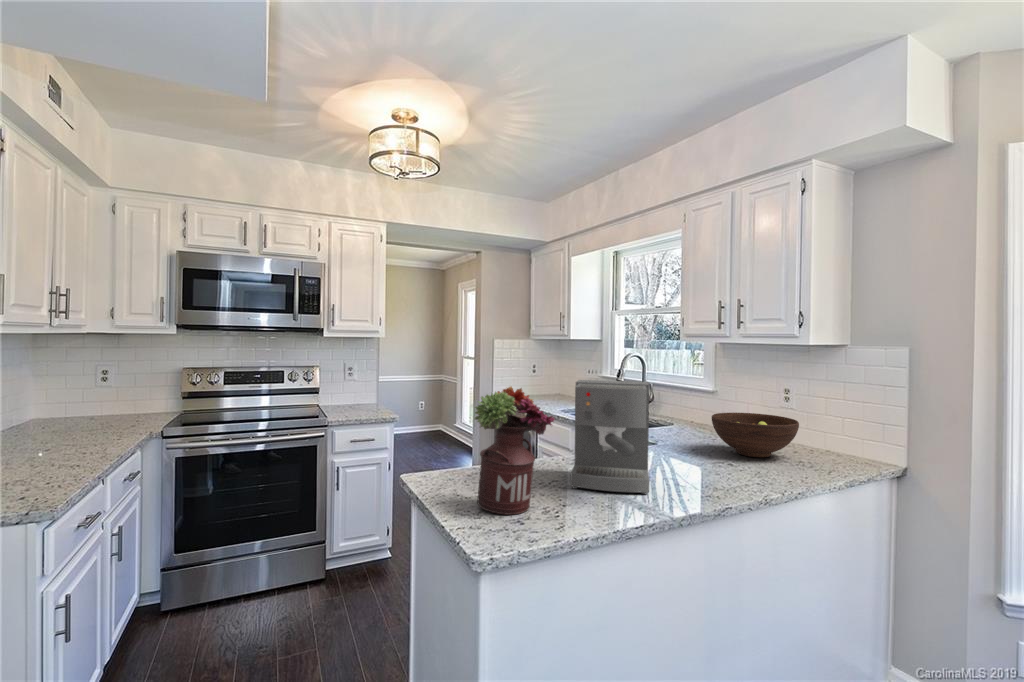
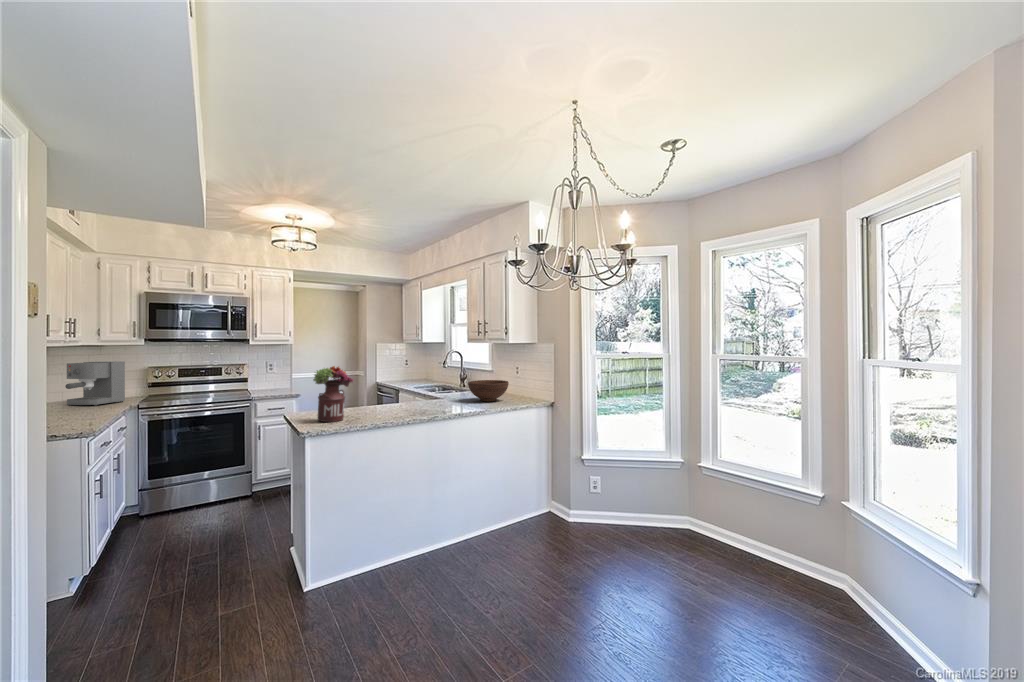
coffee maker: present [570,380,649,494] -> present [65,361,125,406]

